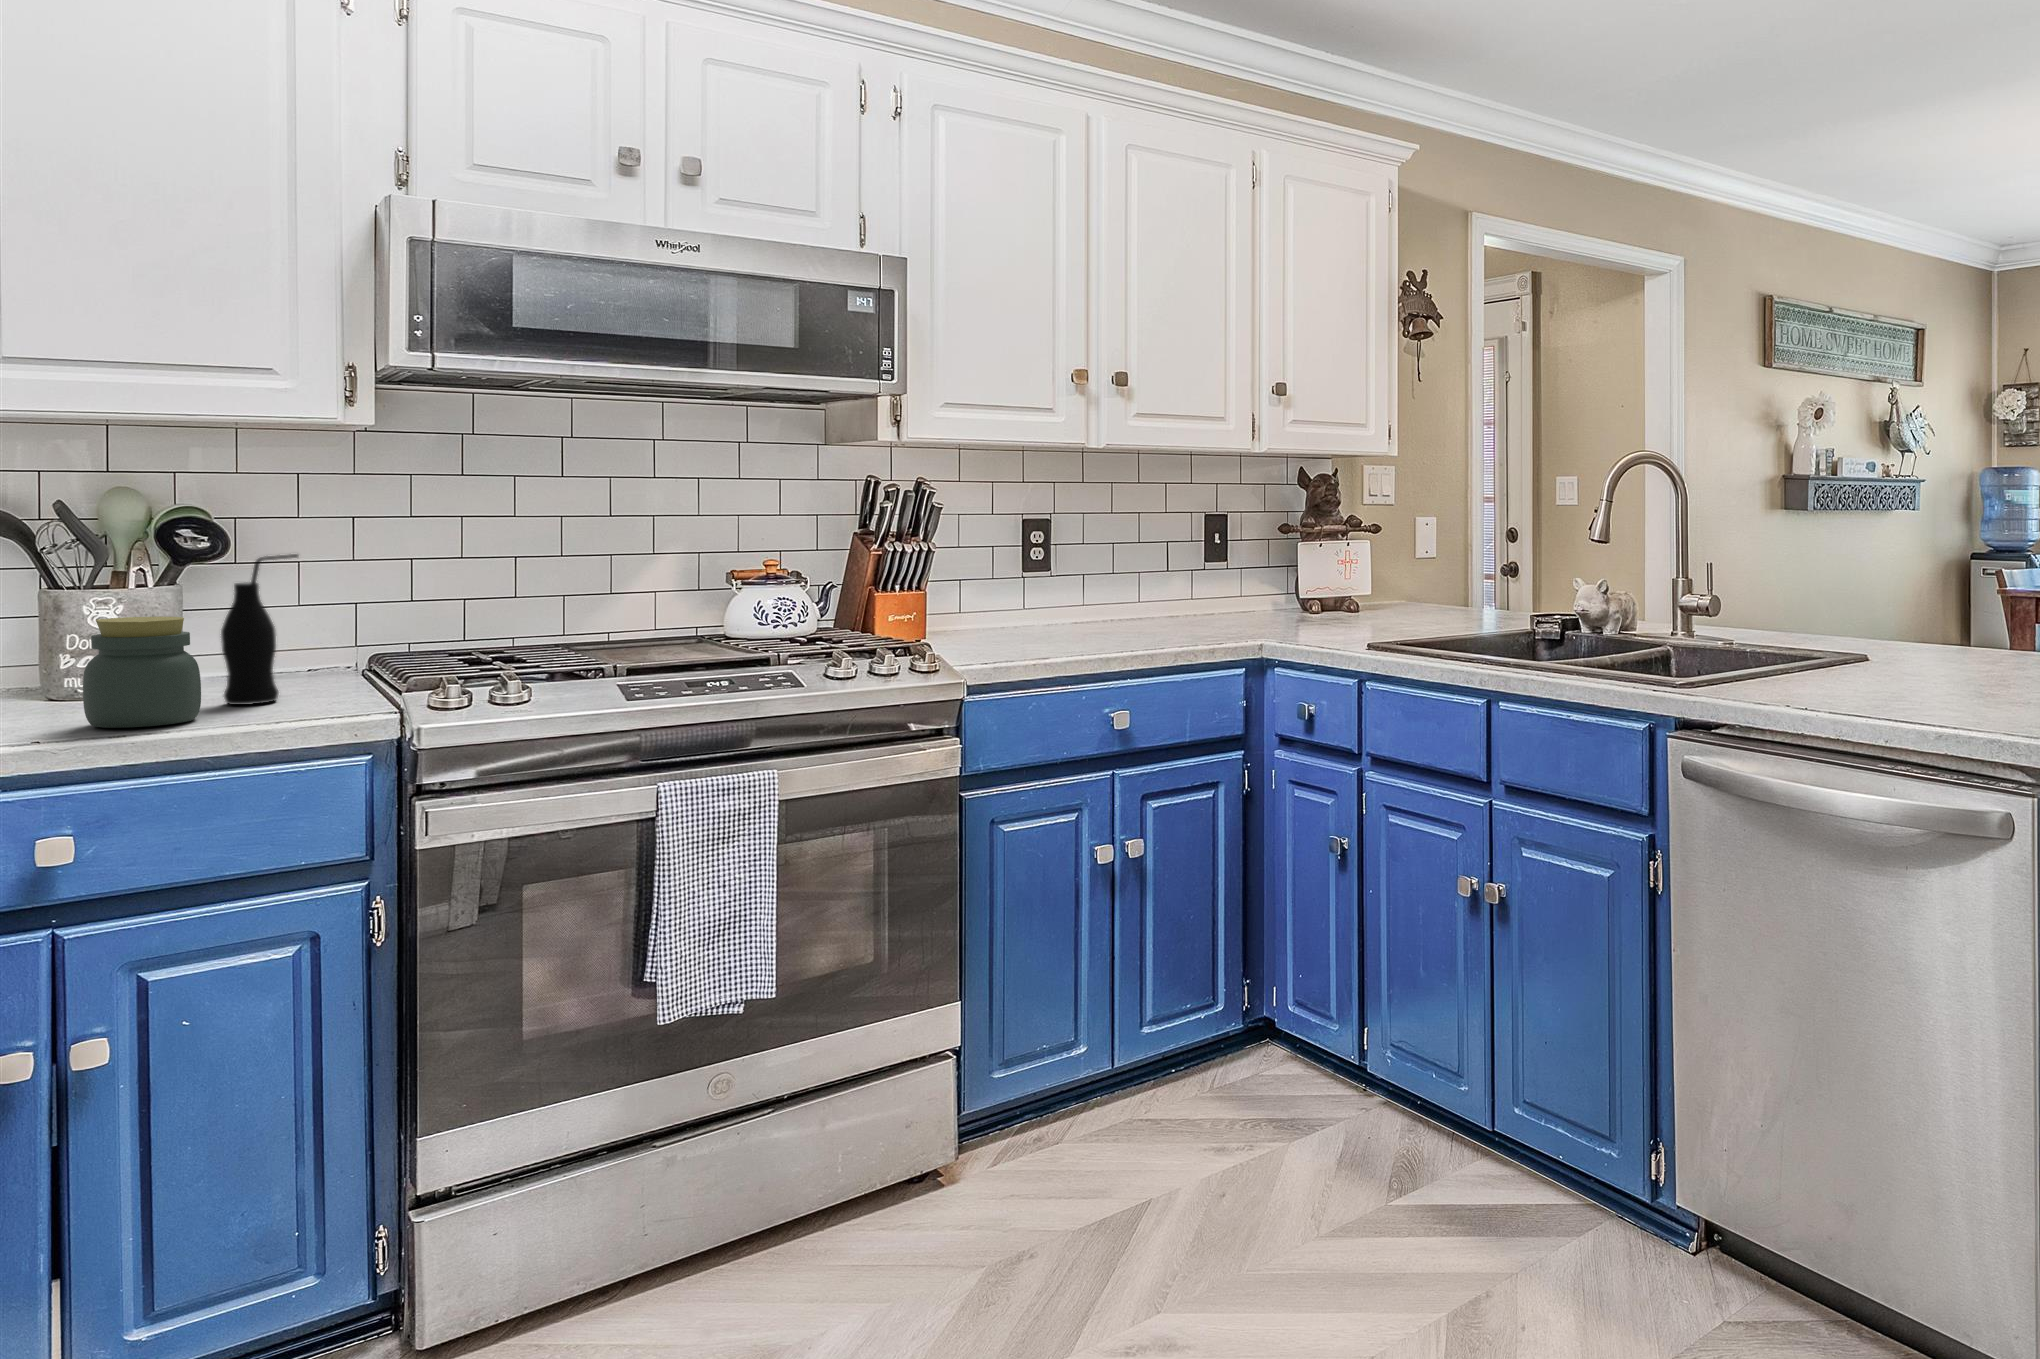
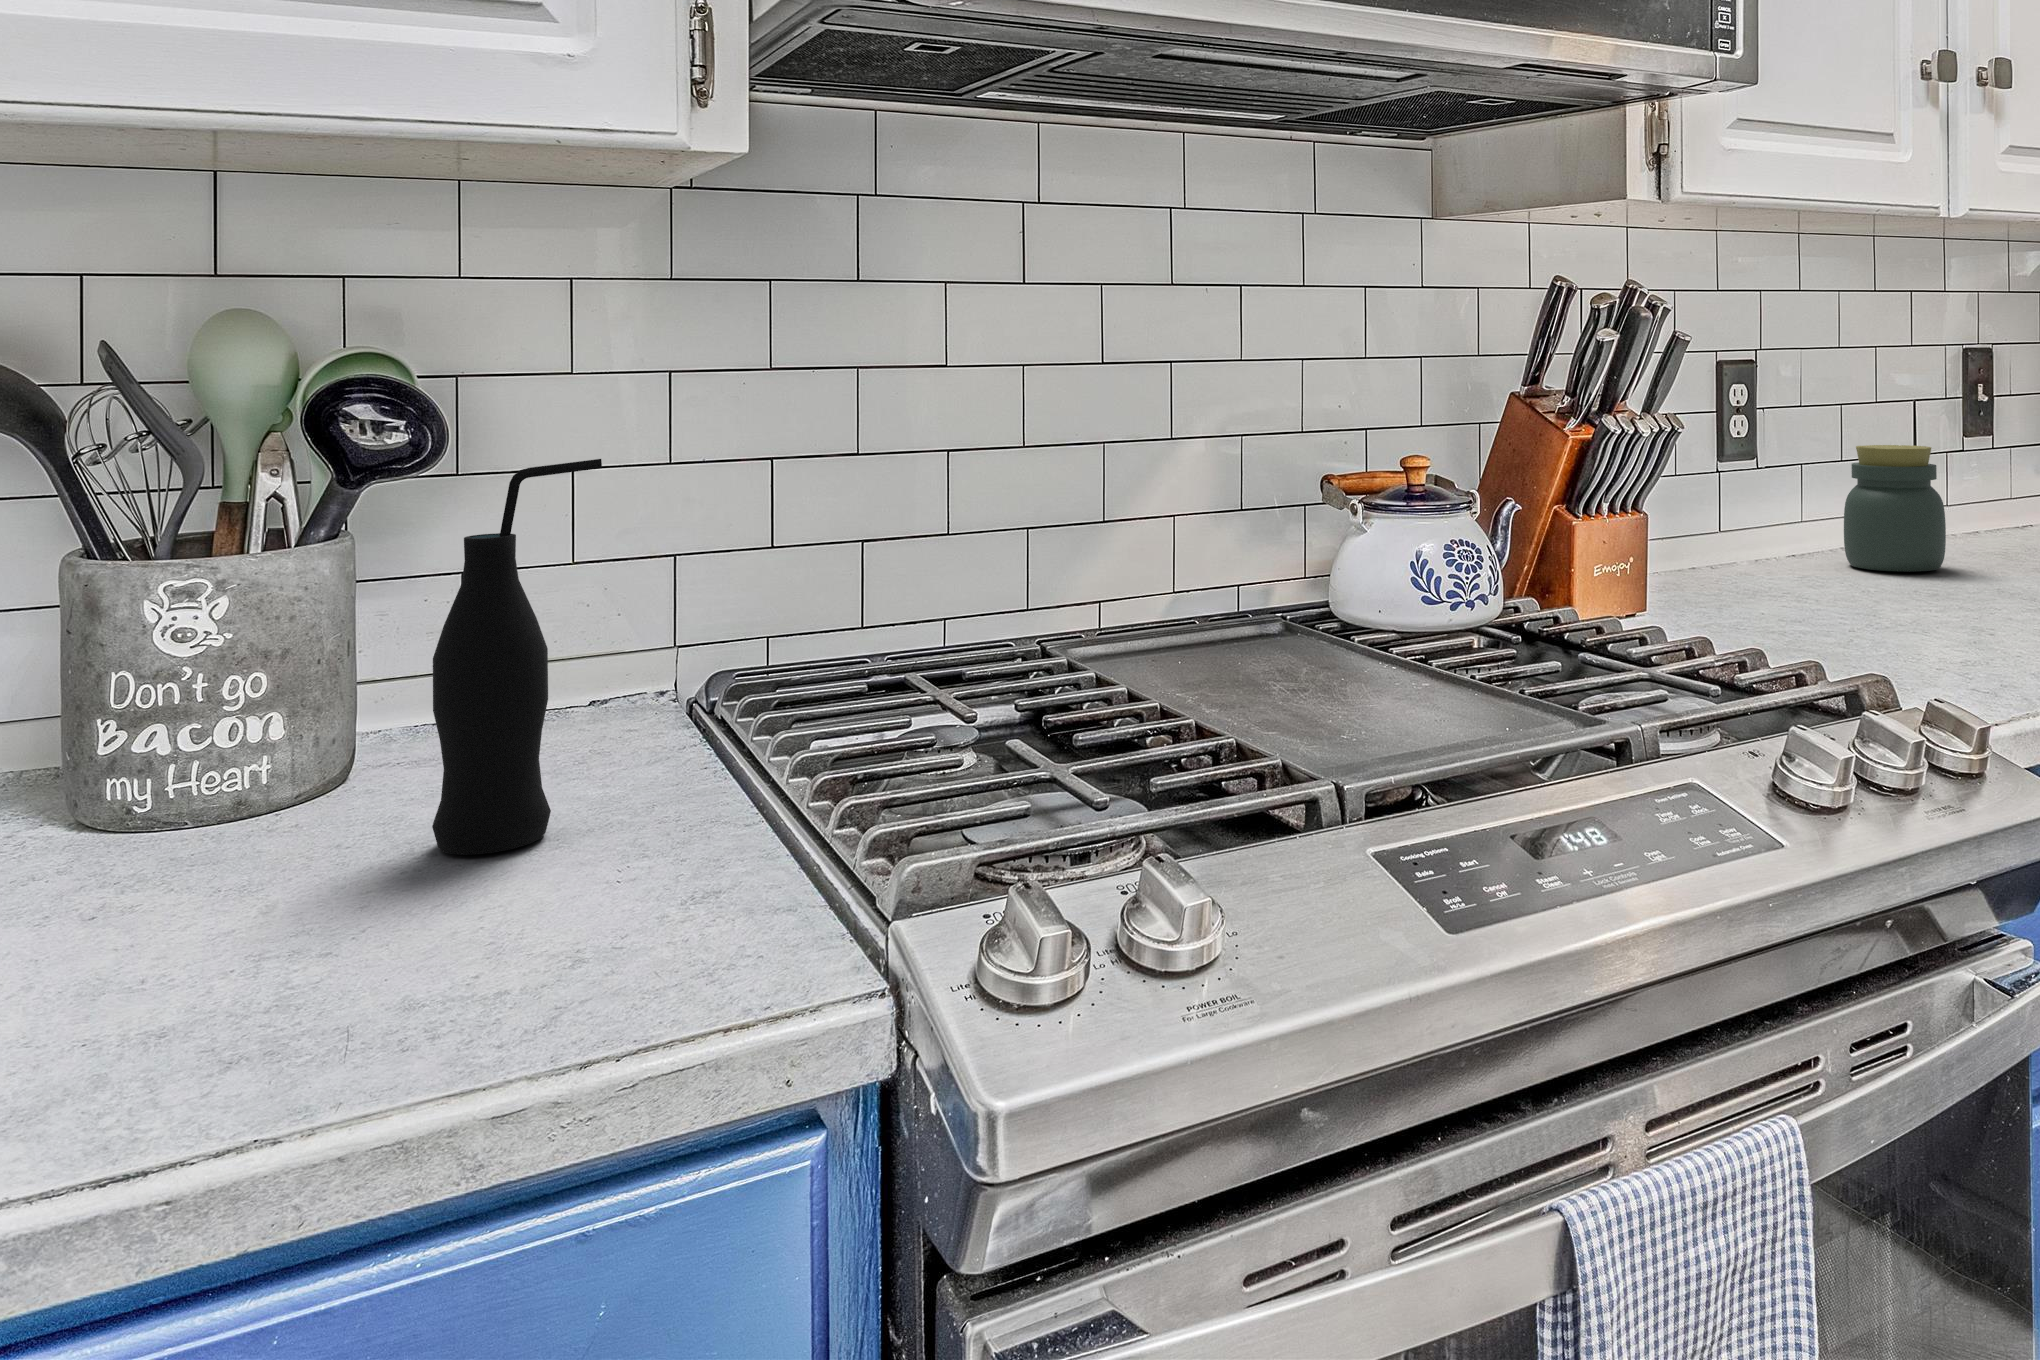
jar: present [83,616,201,728] -> present [1844,445,1946,572]

